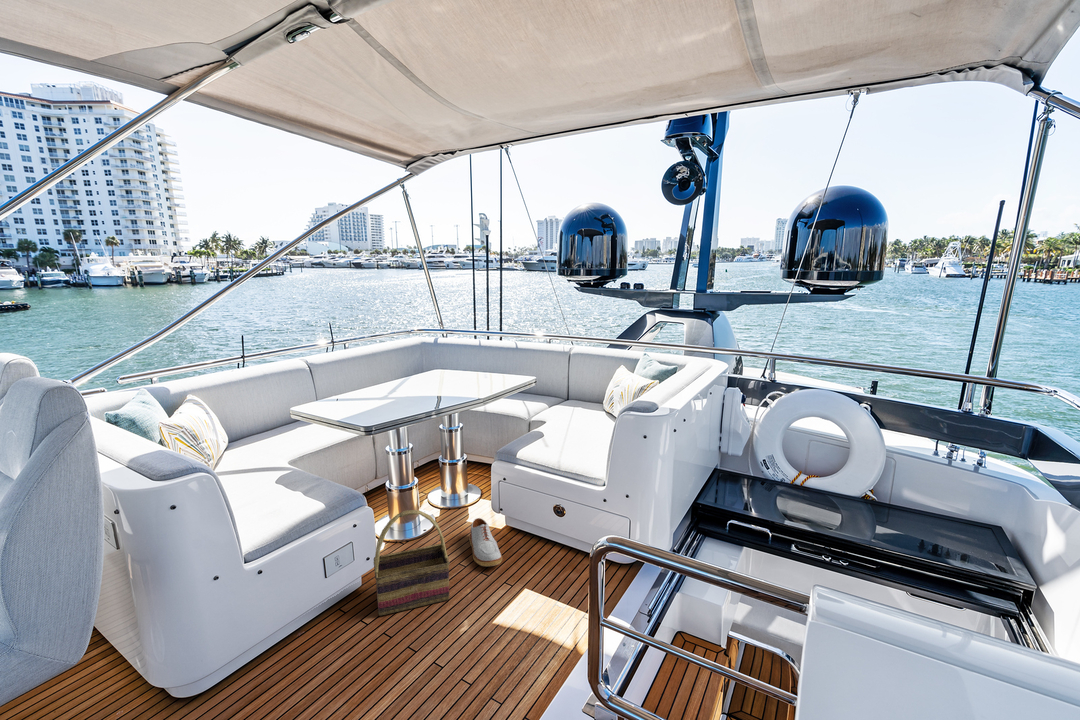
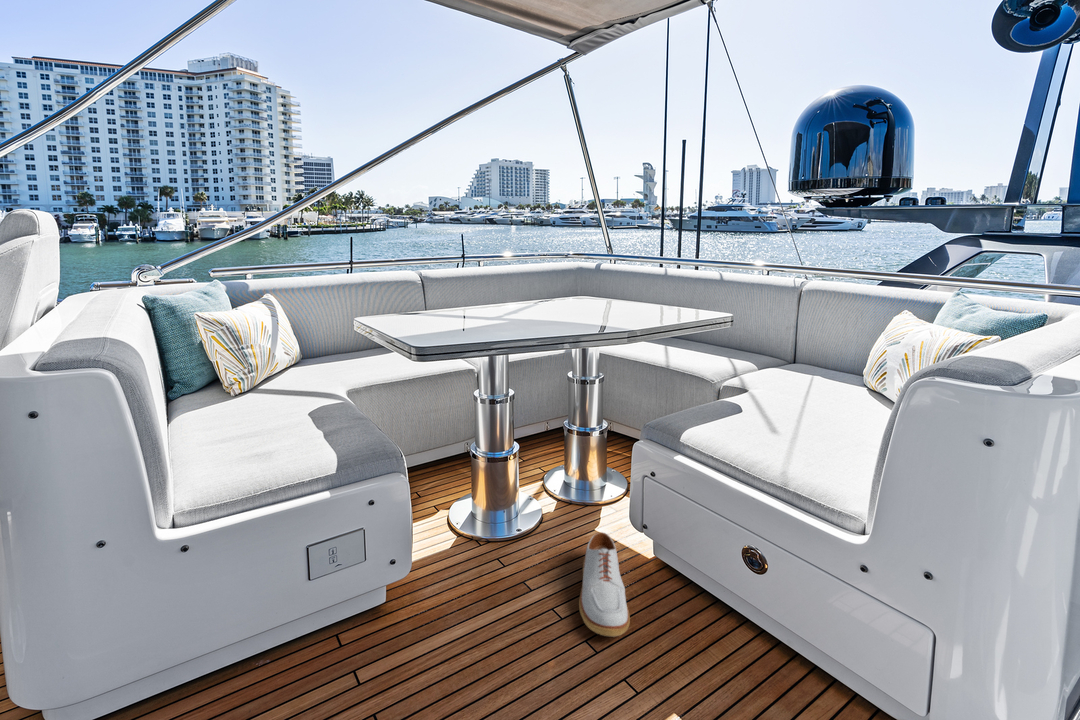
basket: present [374,510,450,616] -> none [377,503,519,685]

